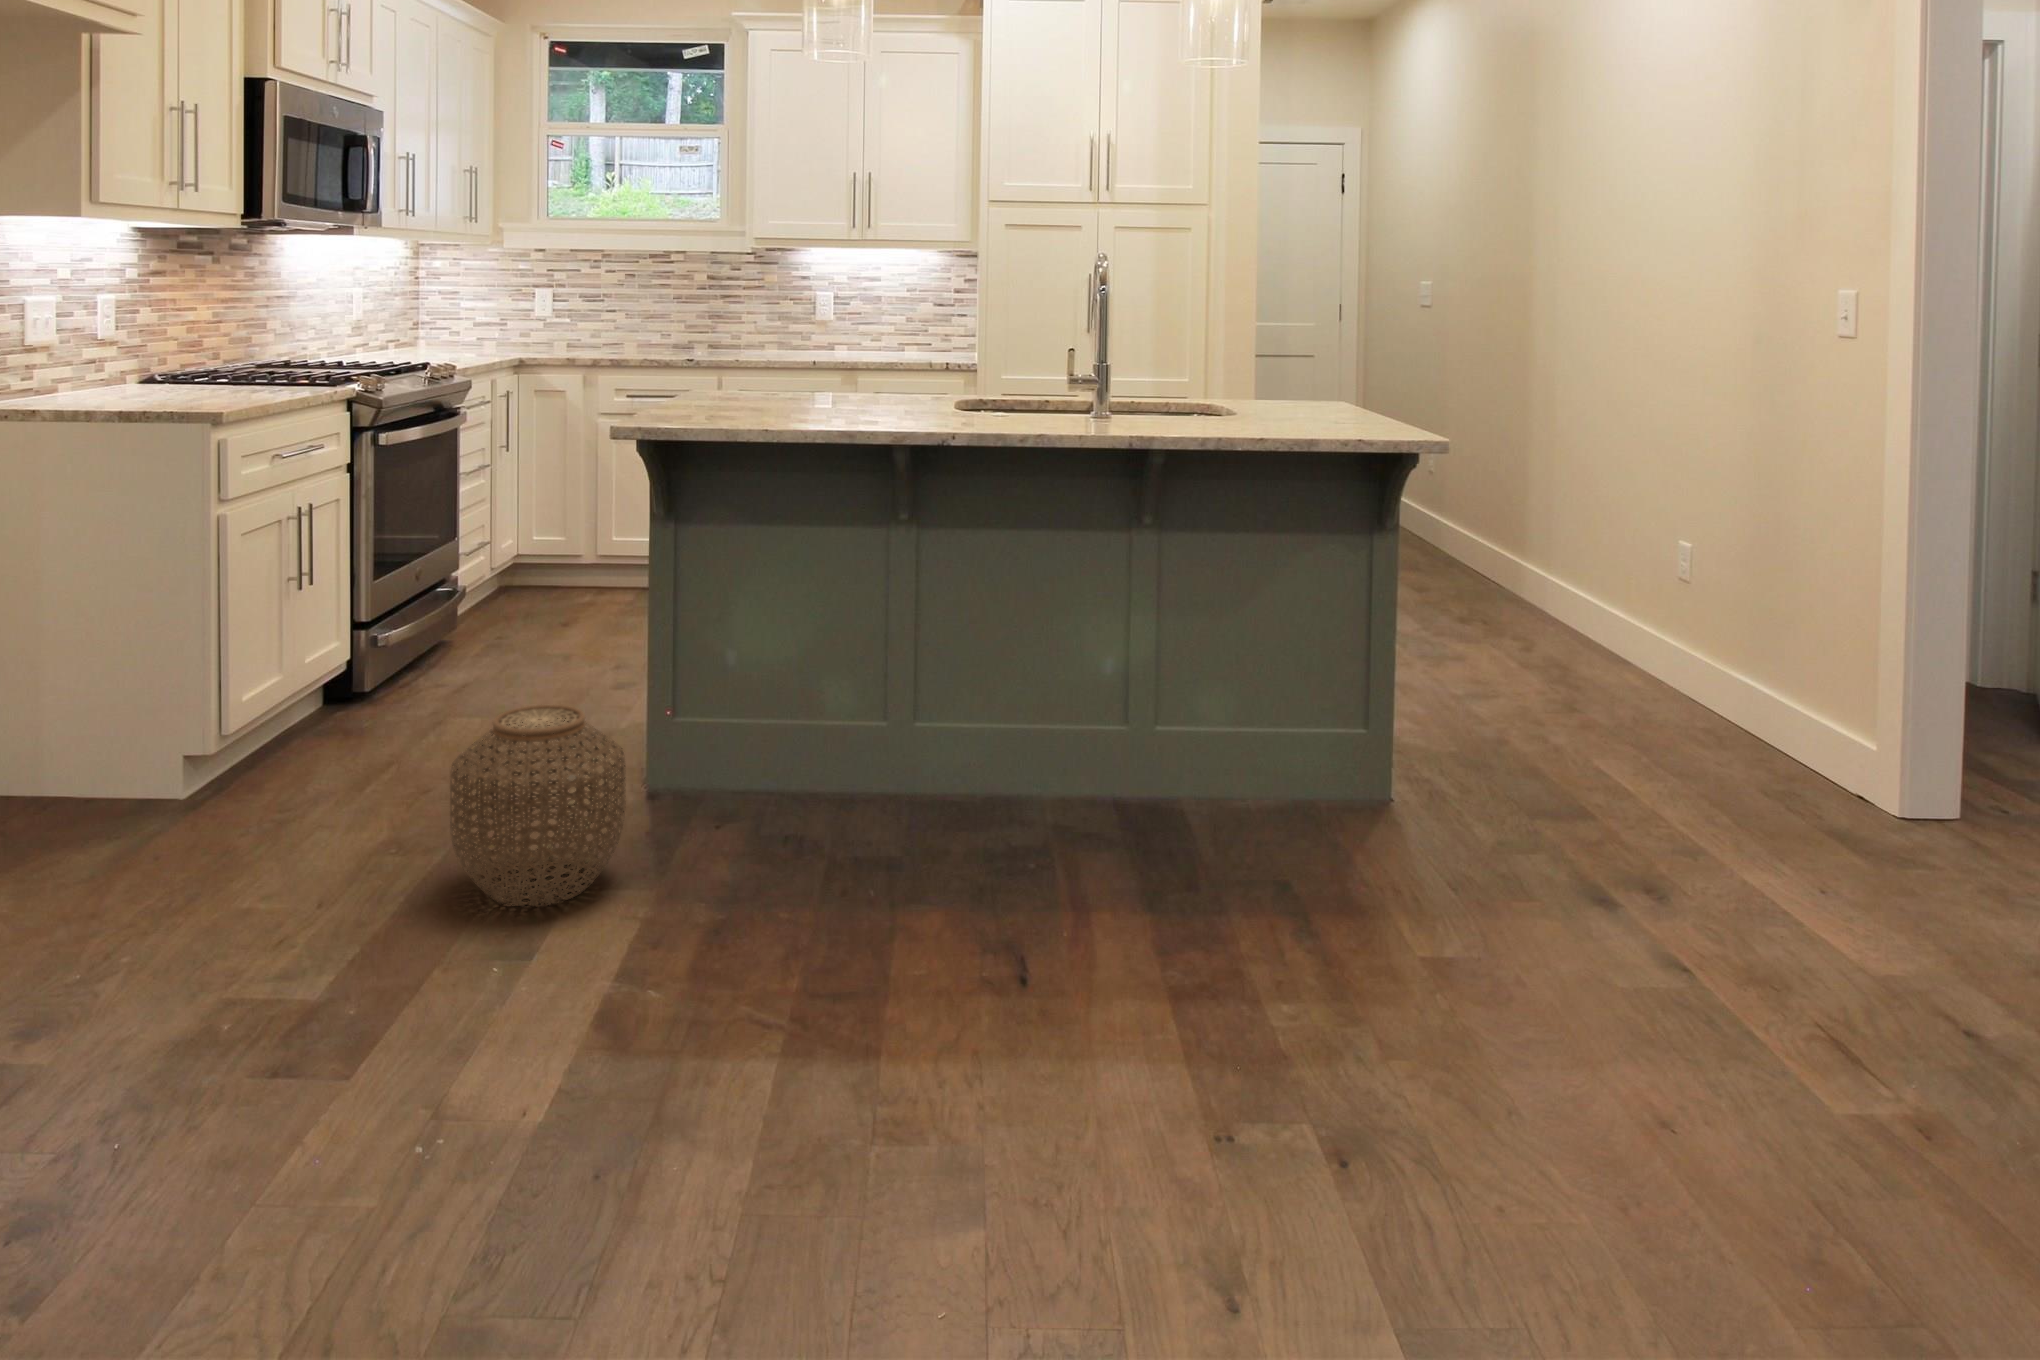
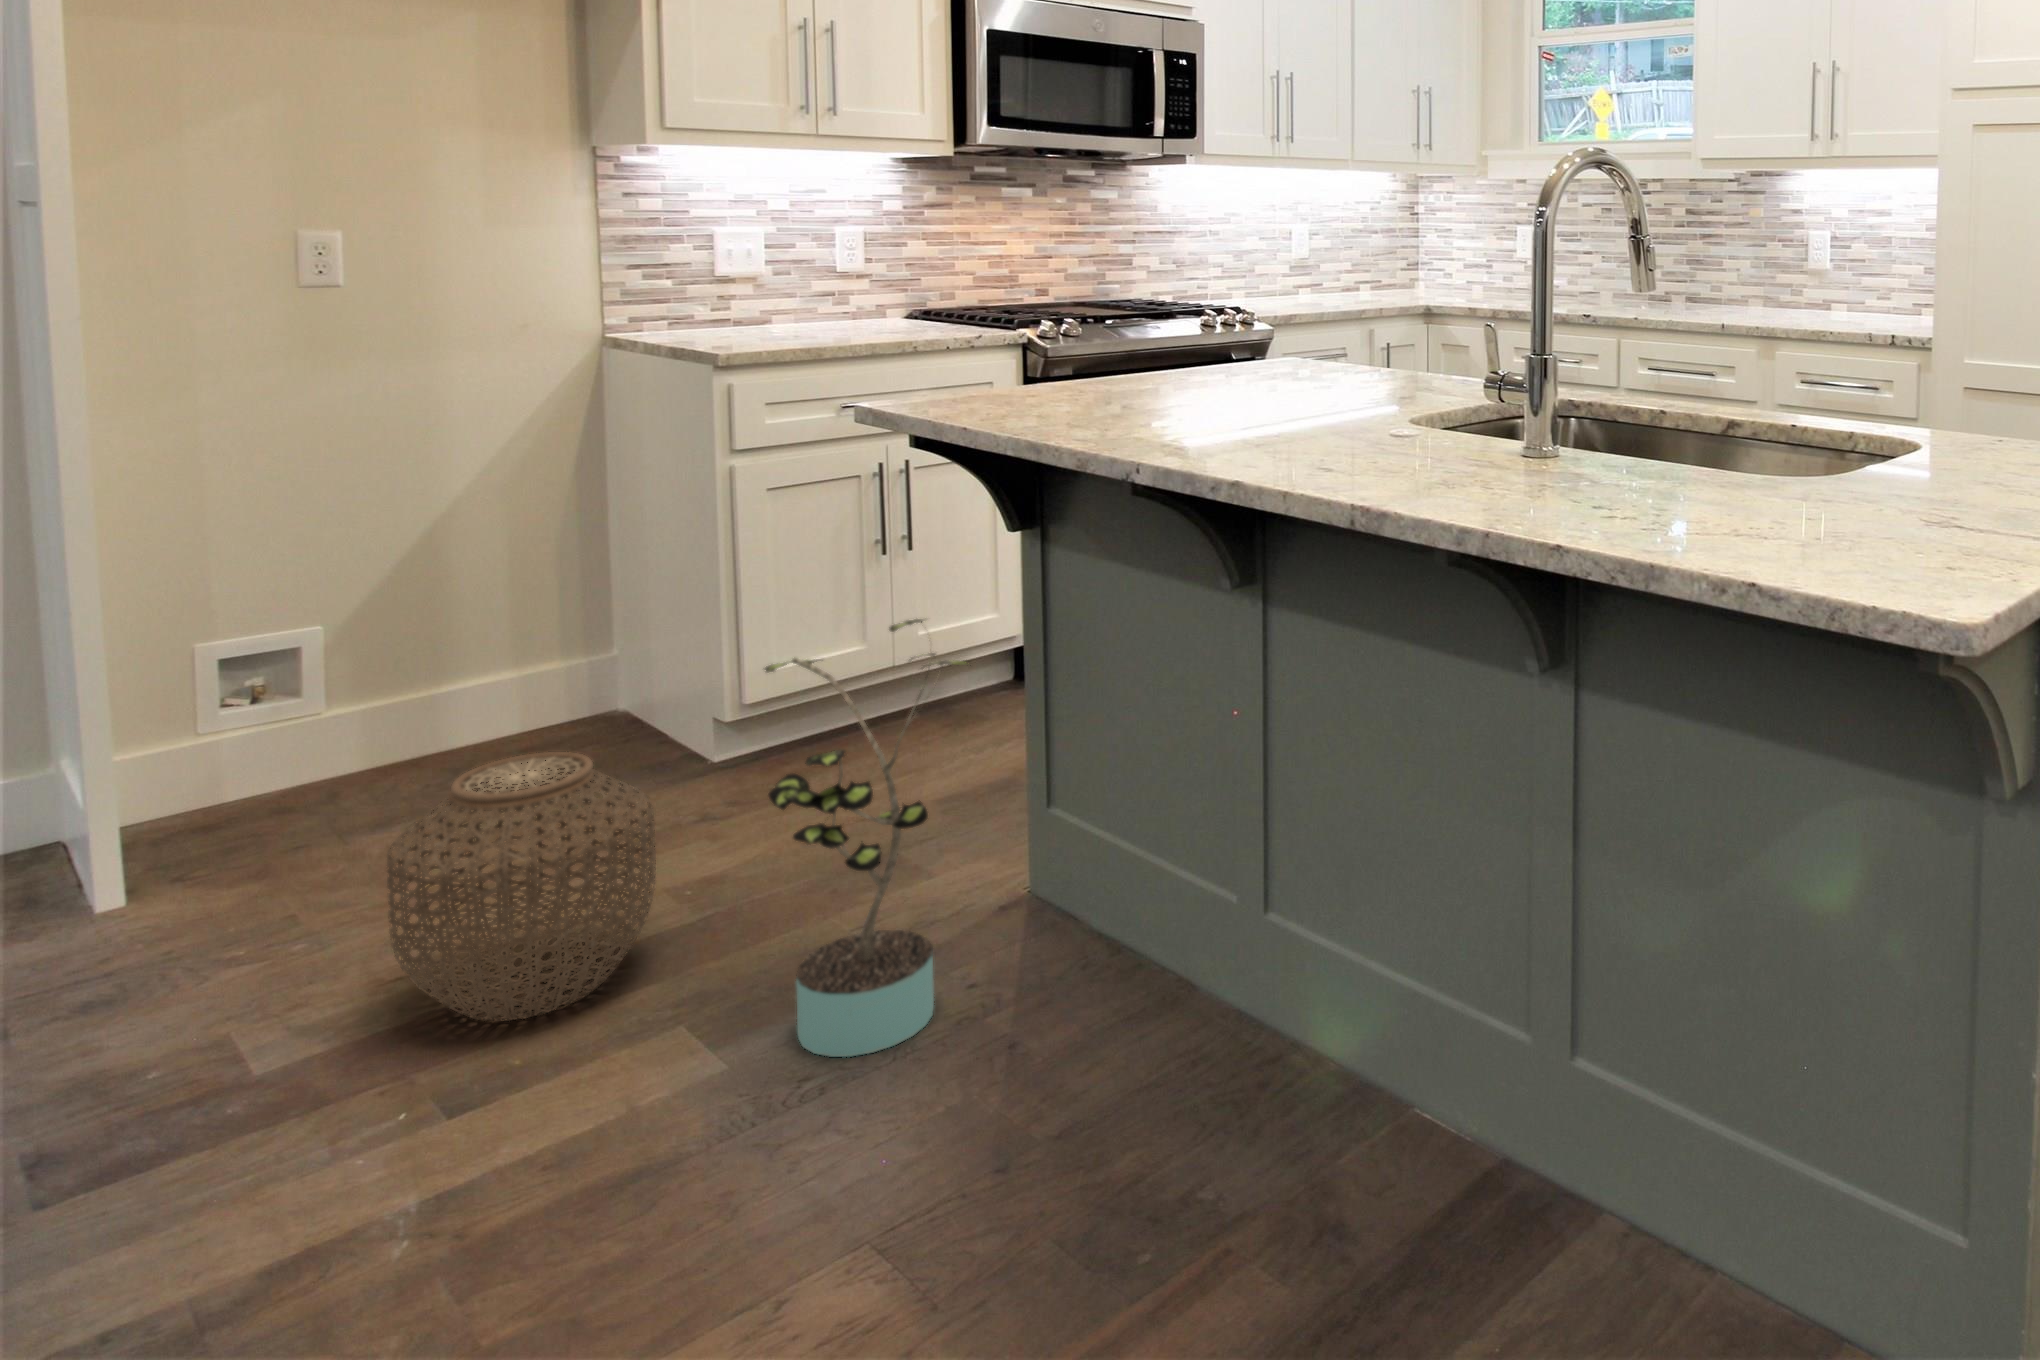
potted plant: none [705,557,866,846] -> present [765,619,971,1057]

